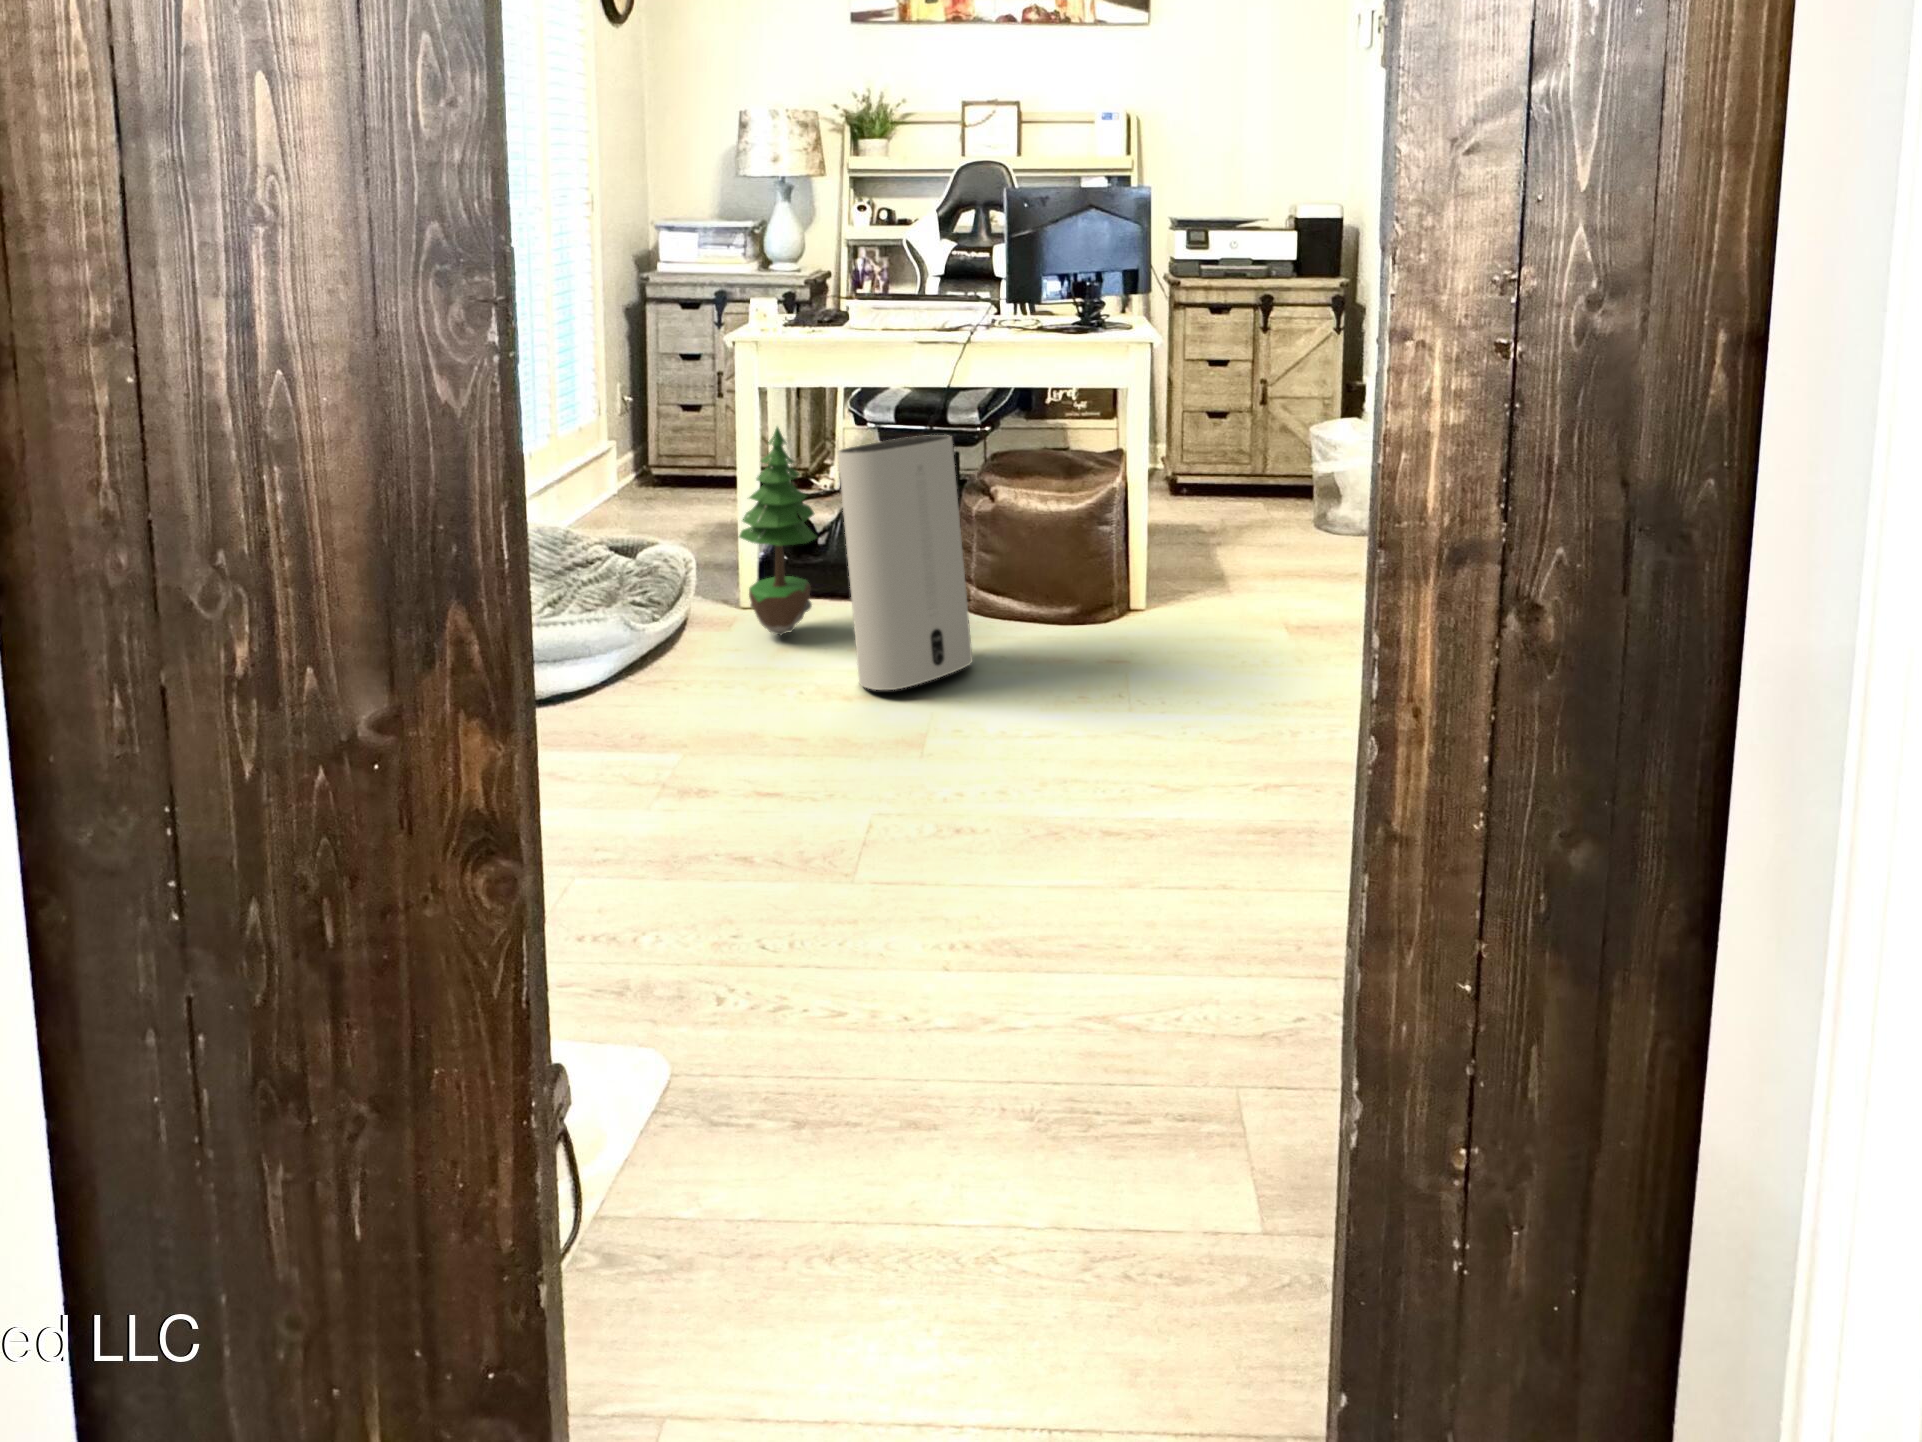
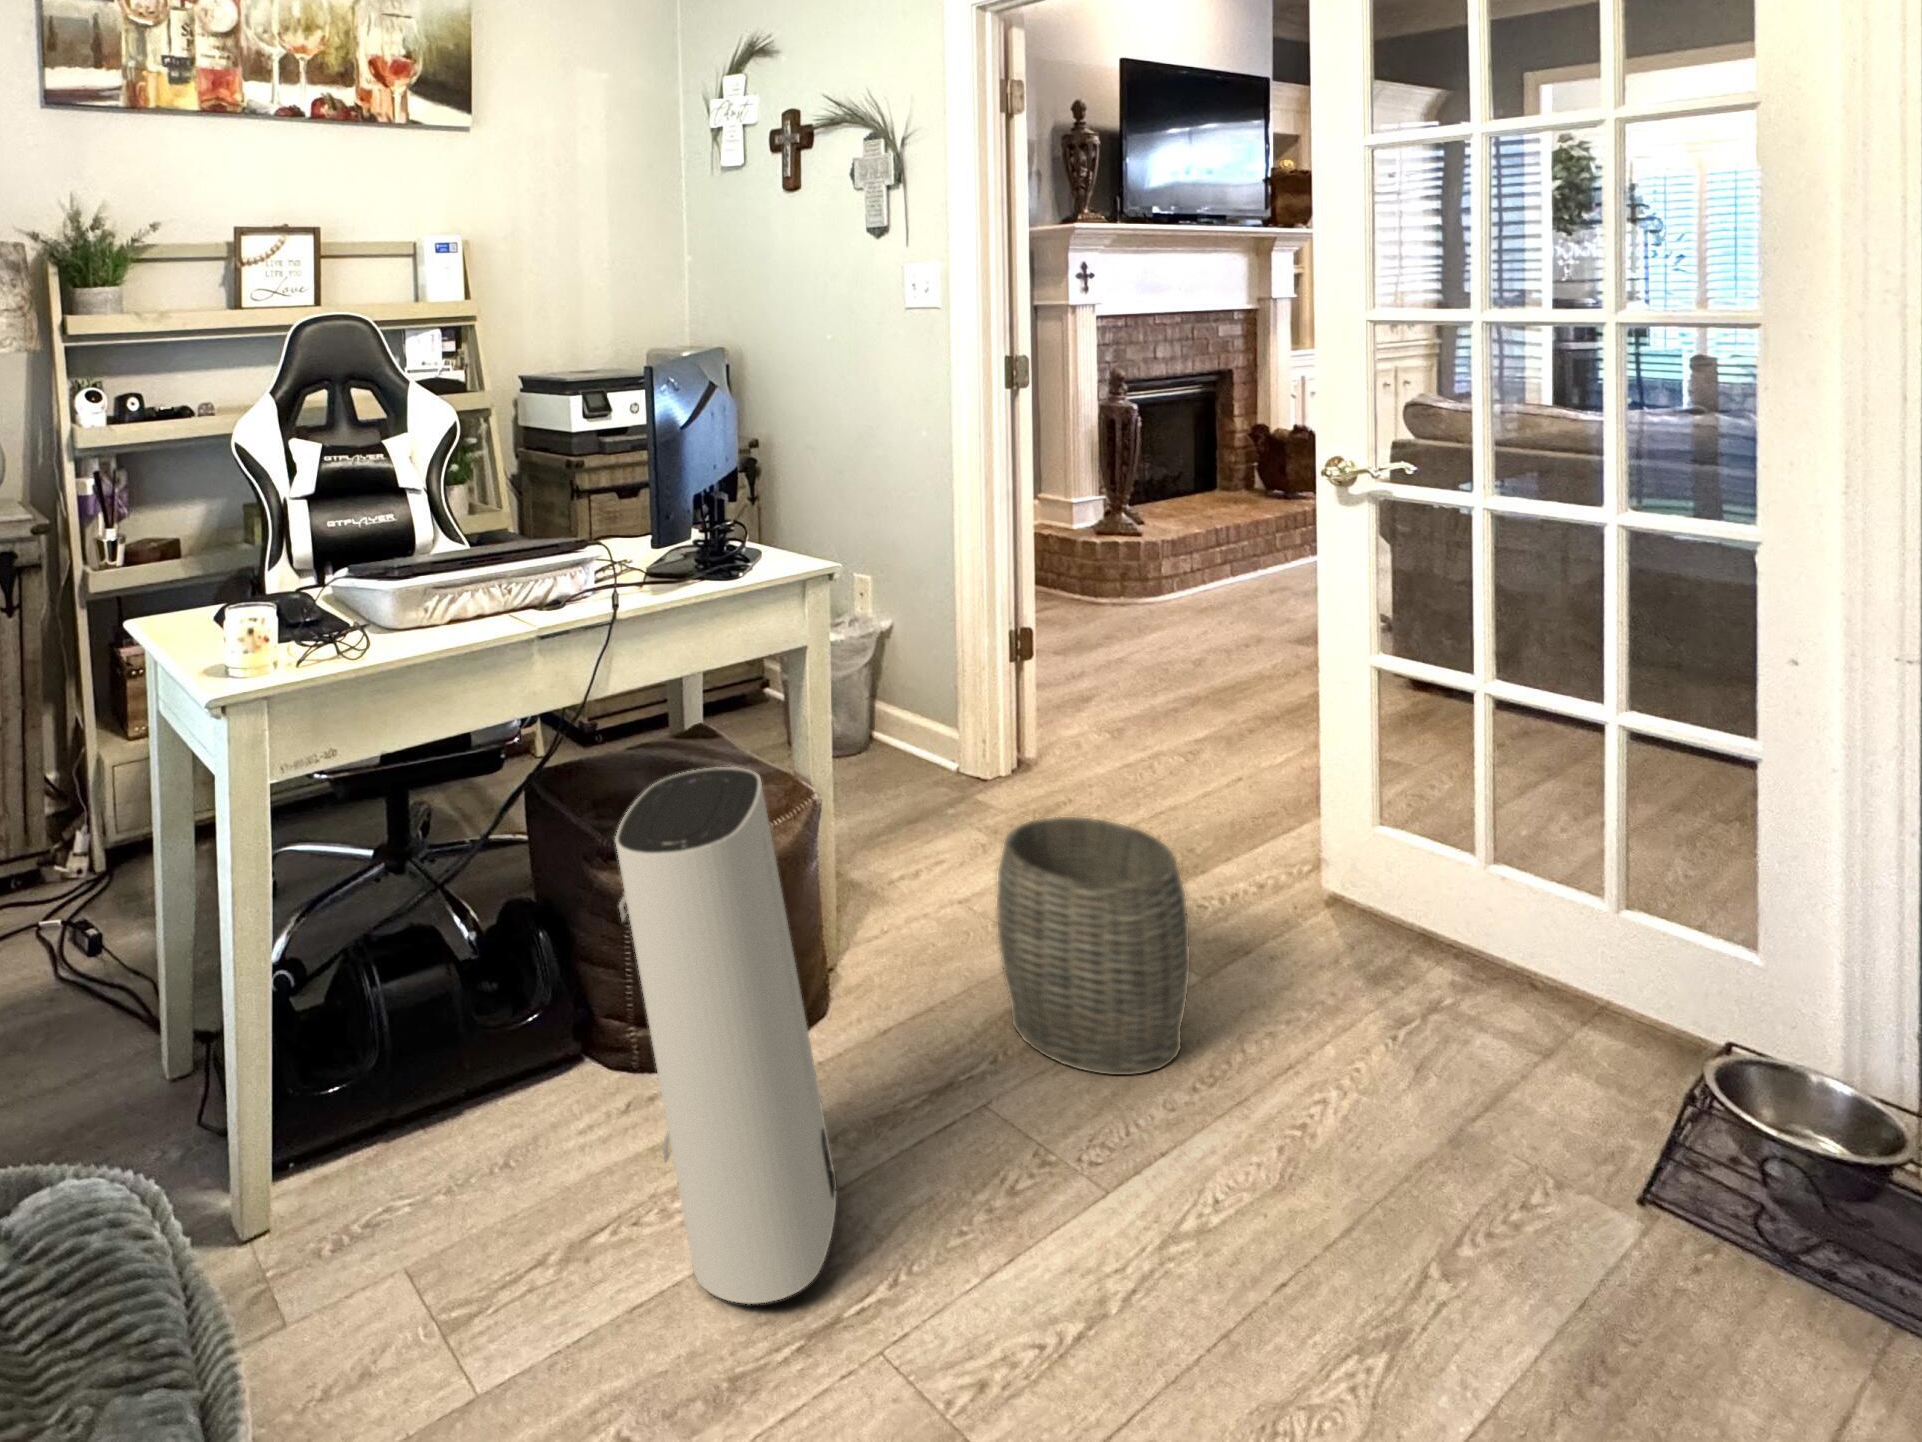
potted tree: present [739,427,817,635] -> none [343,823,498,1252]
woven basket: none [1161,539,1286,699] -> present [997,817,1190,1075]

